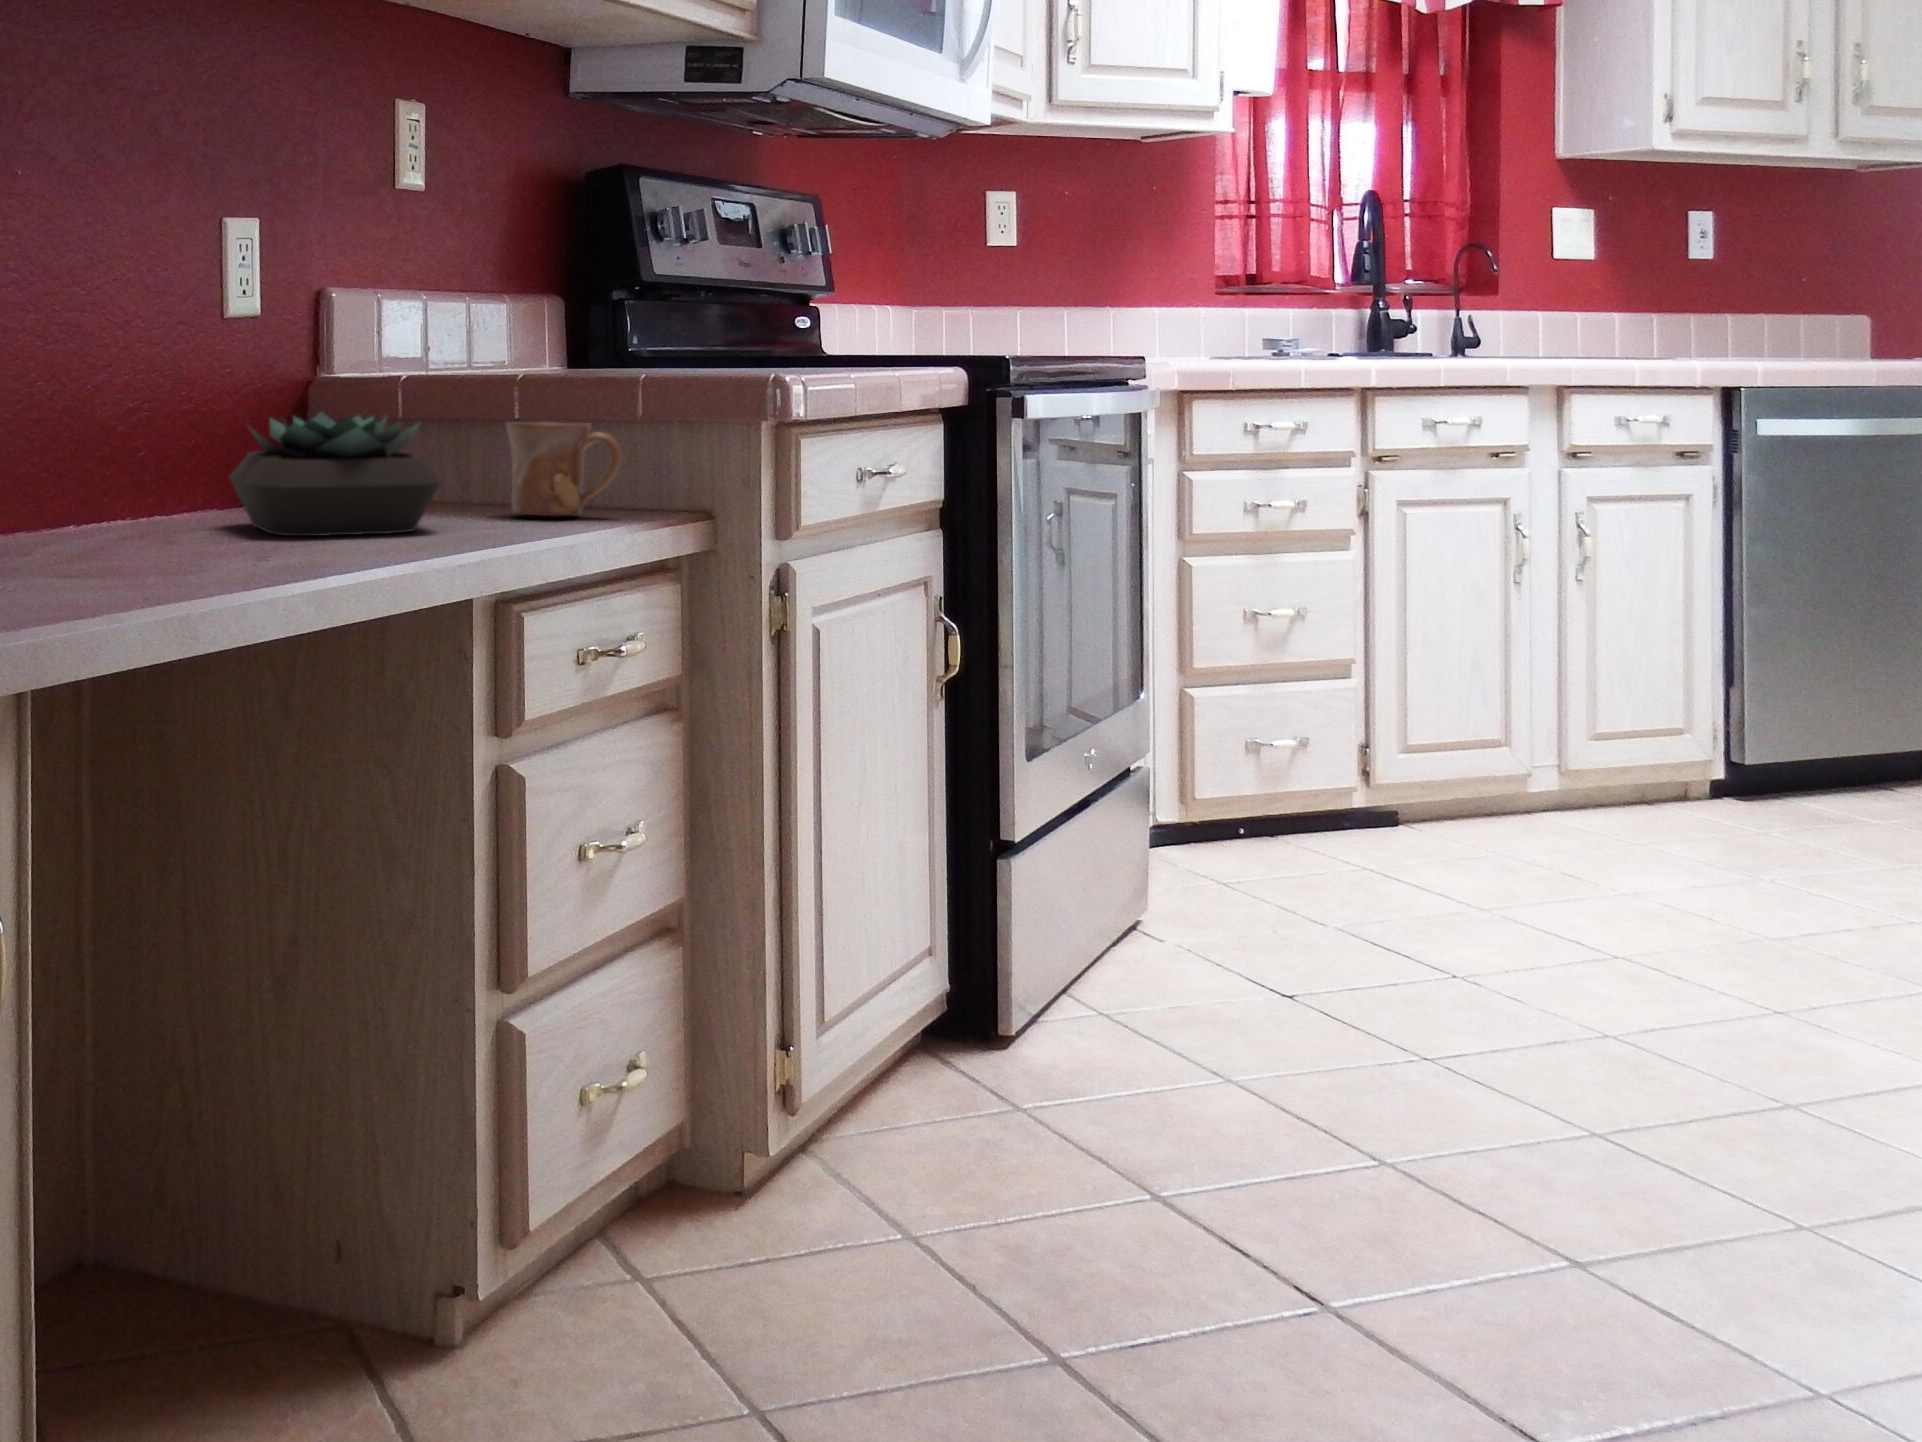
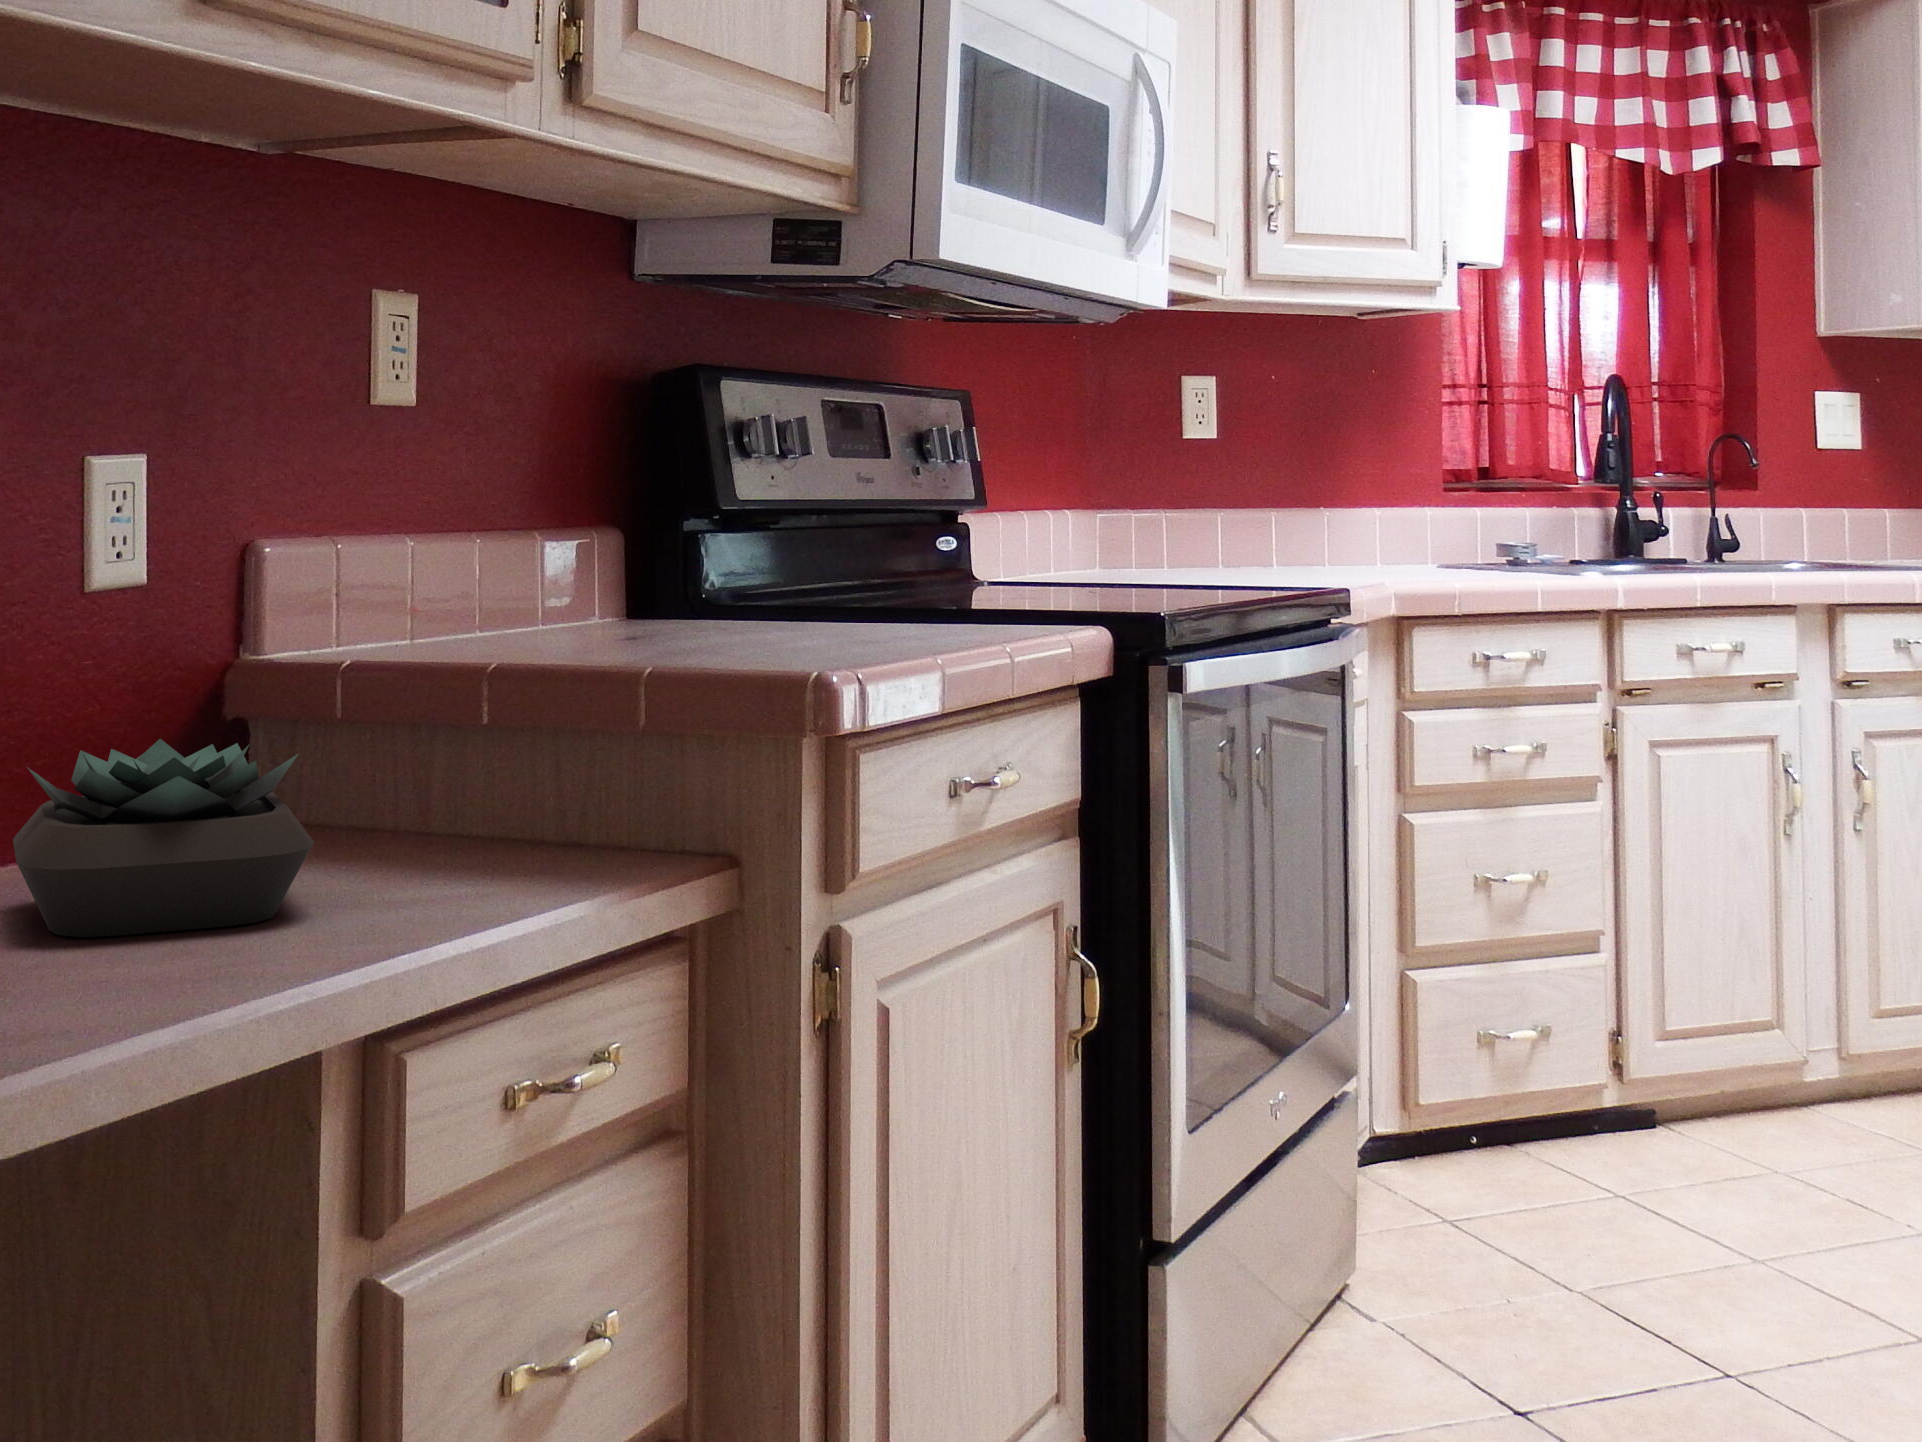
mug: present [506,422,621,516] -> none [442,737,599,875]

